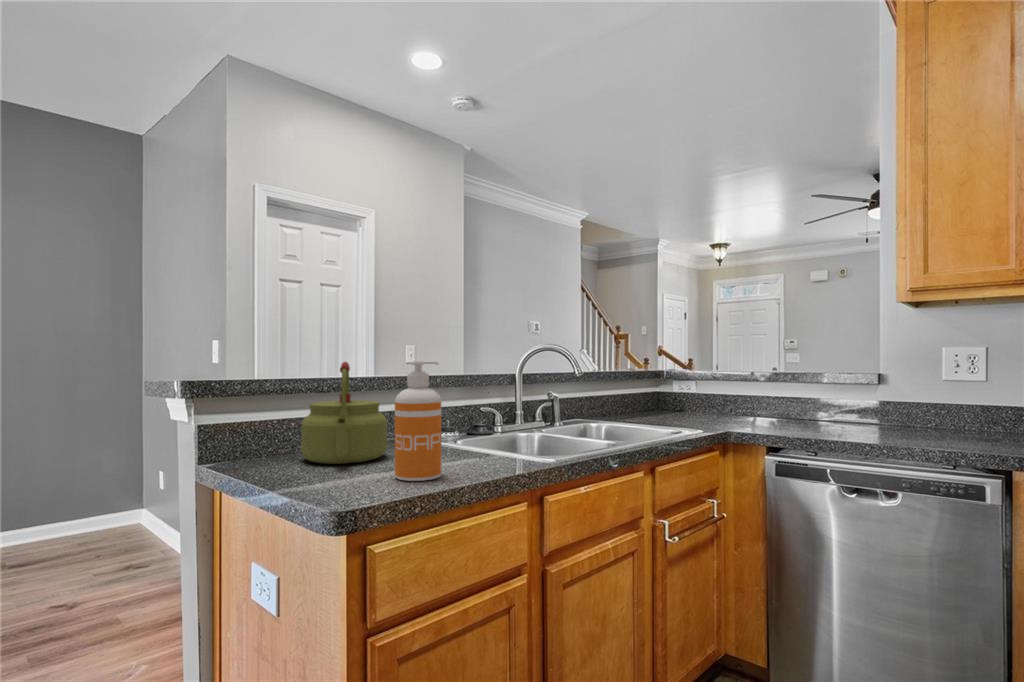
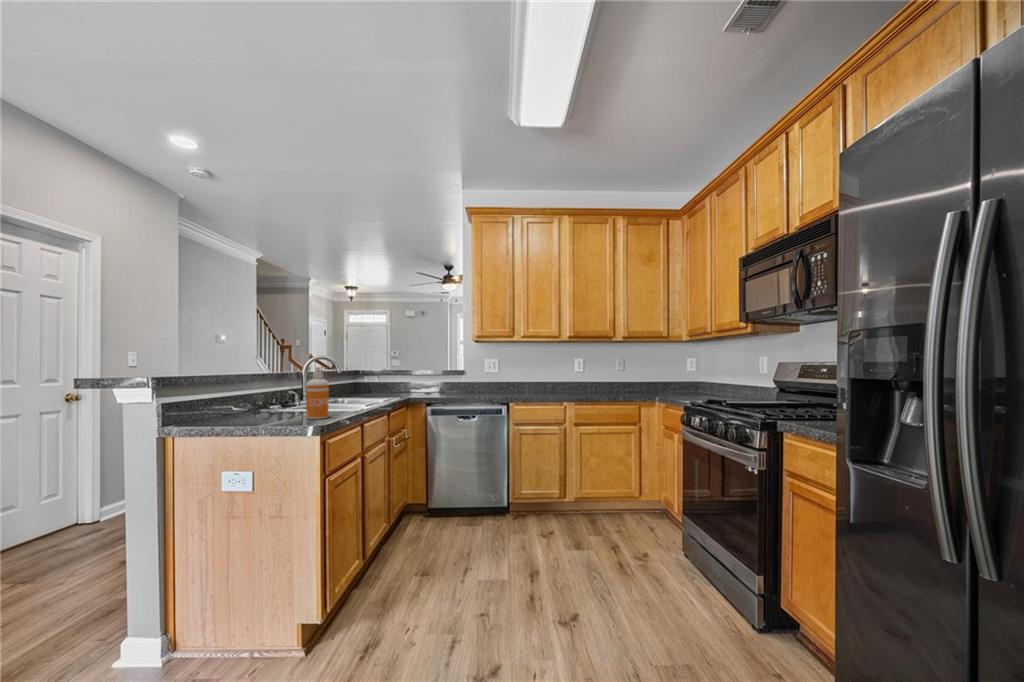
kettle: present [301,362,387,464] -> none [227,368,277,420]

